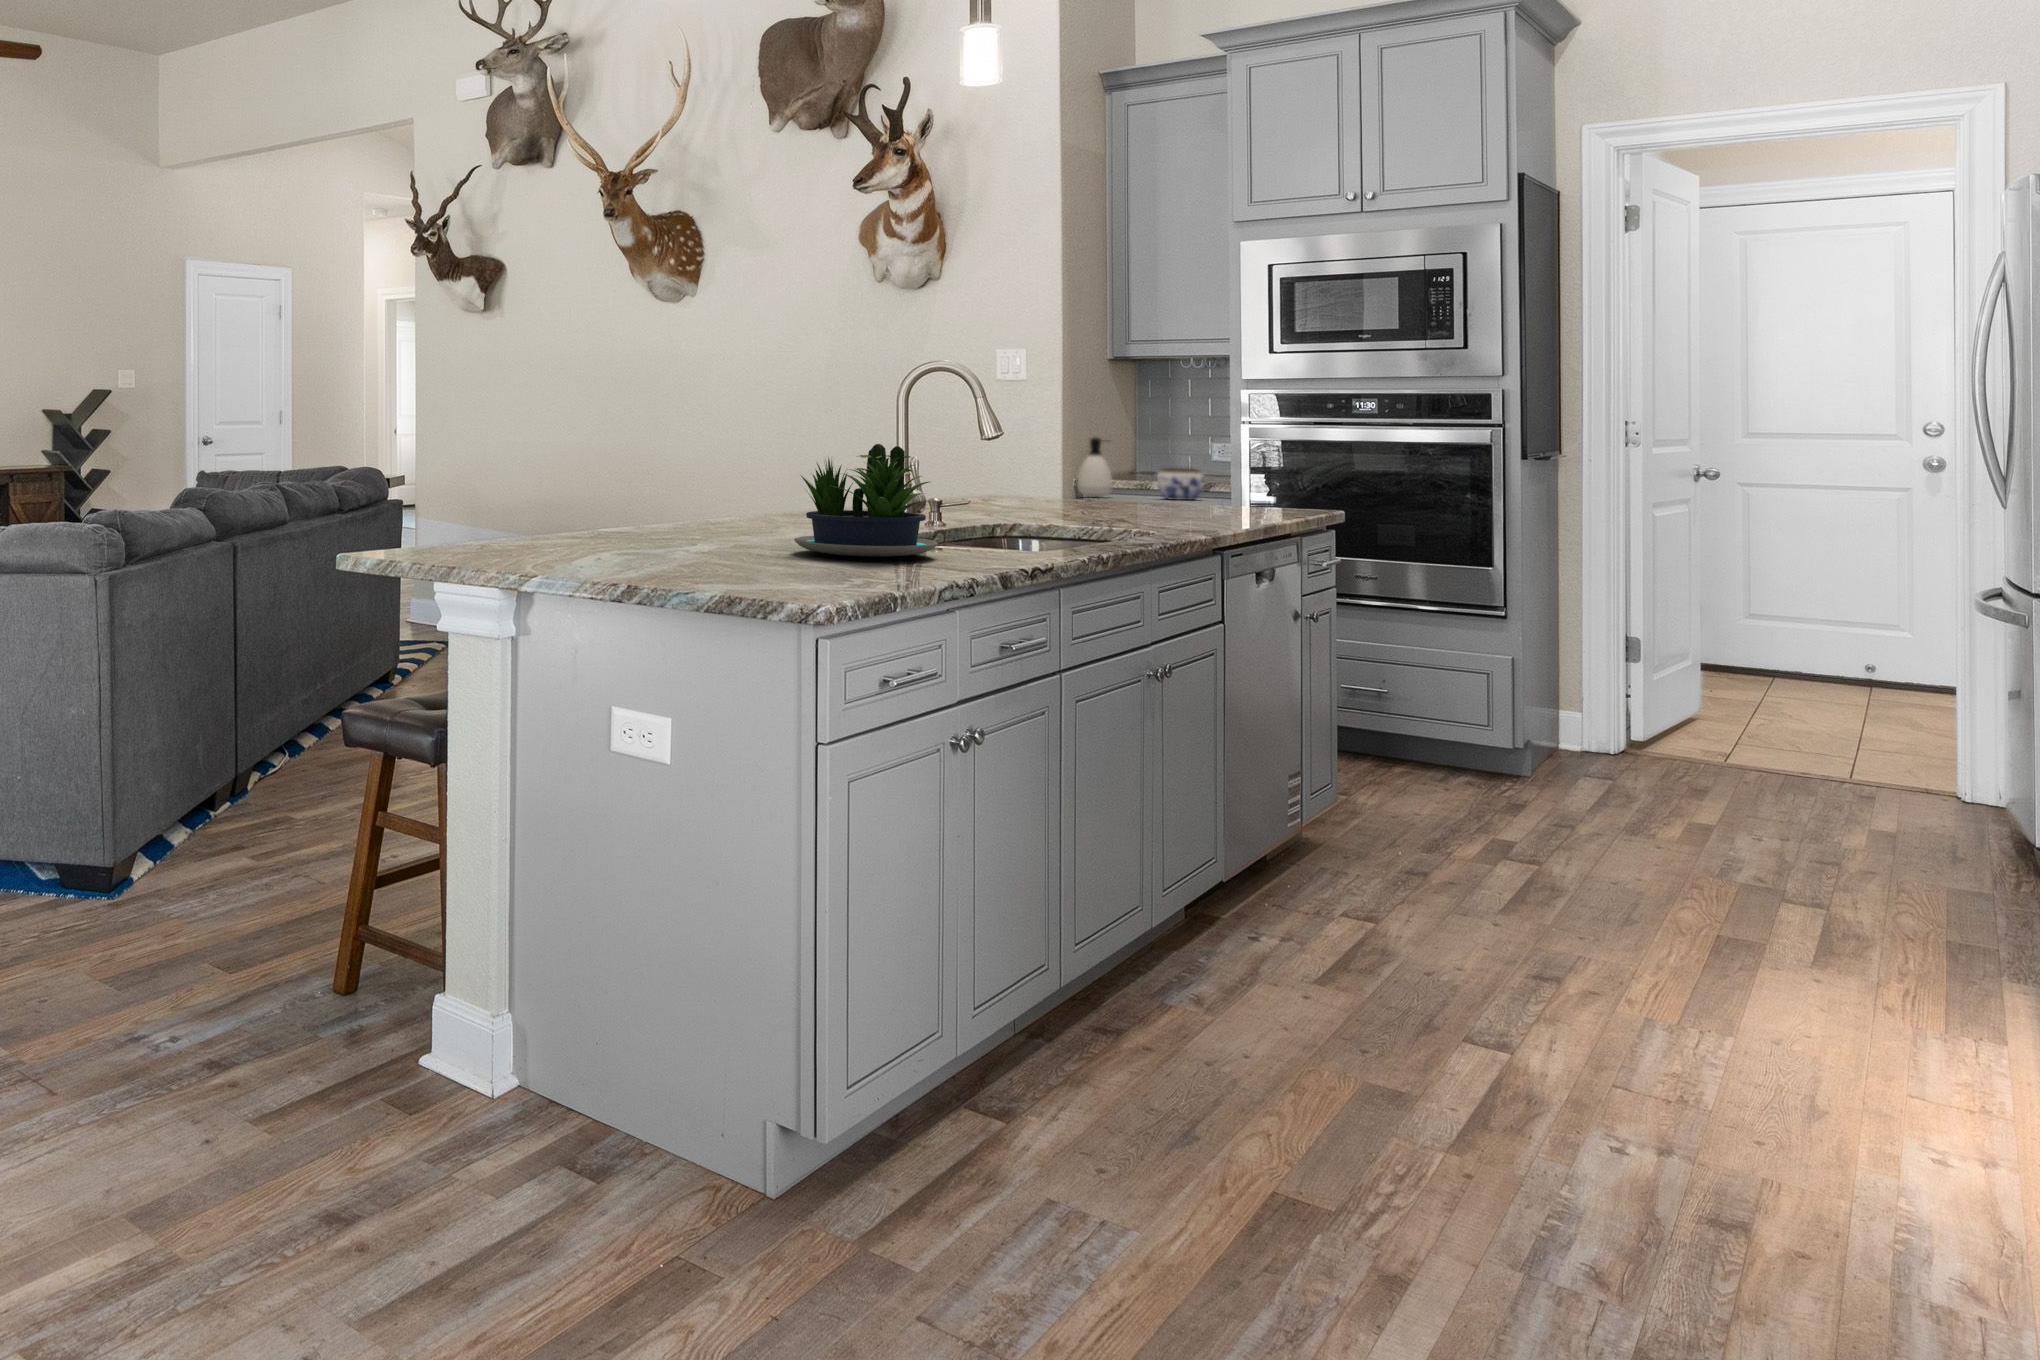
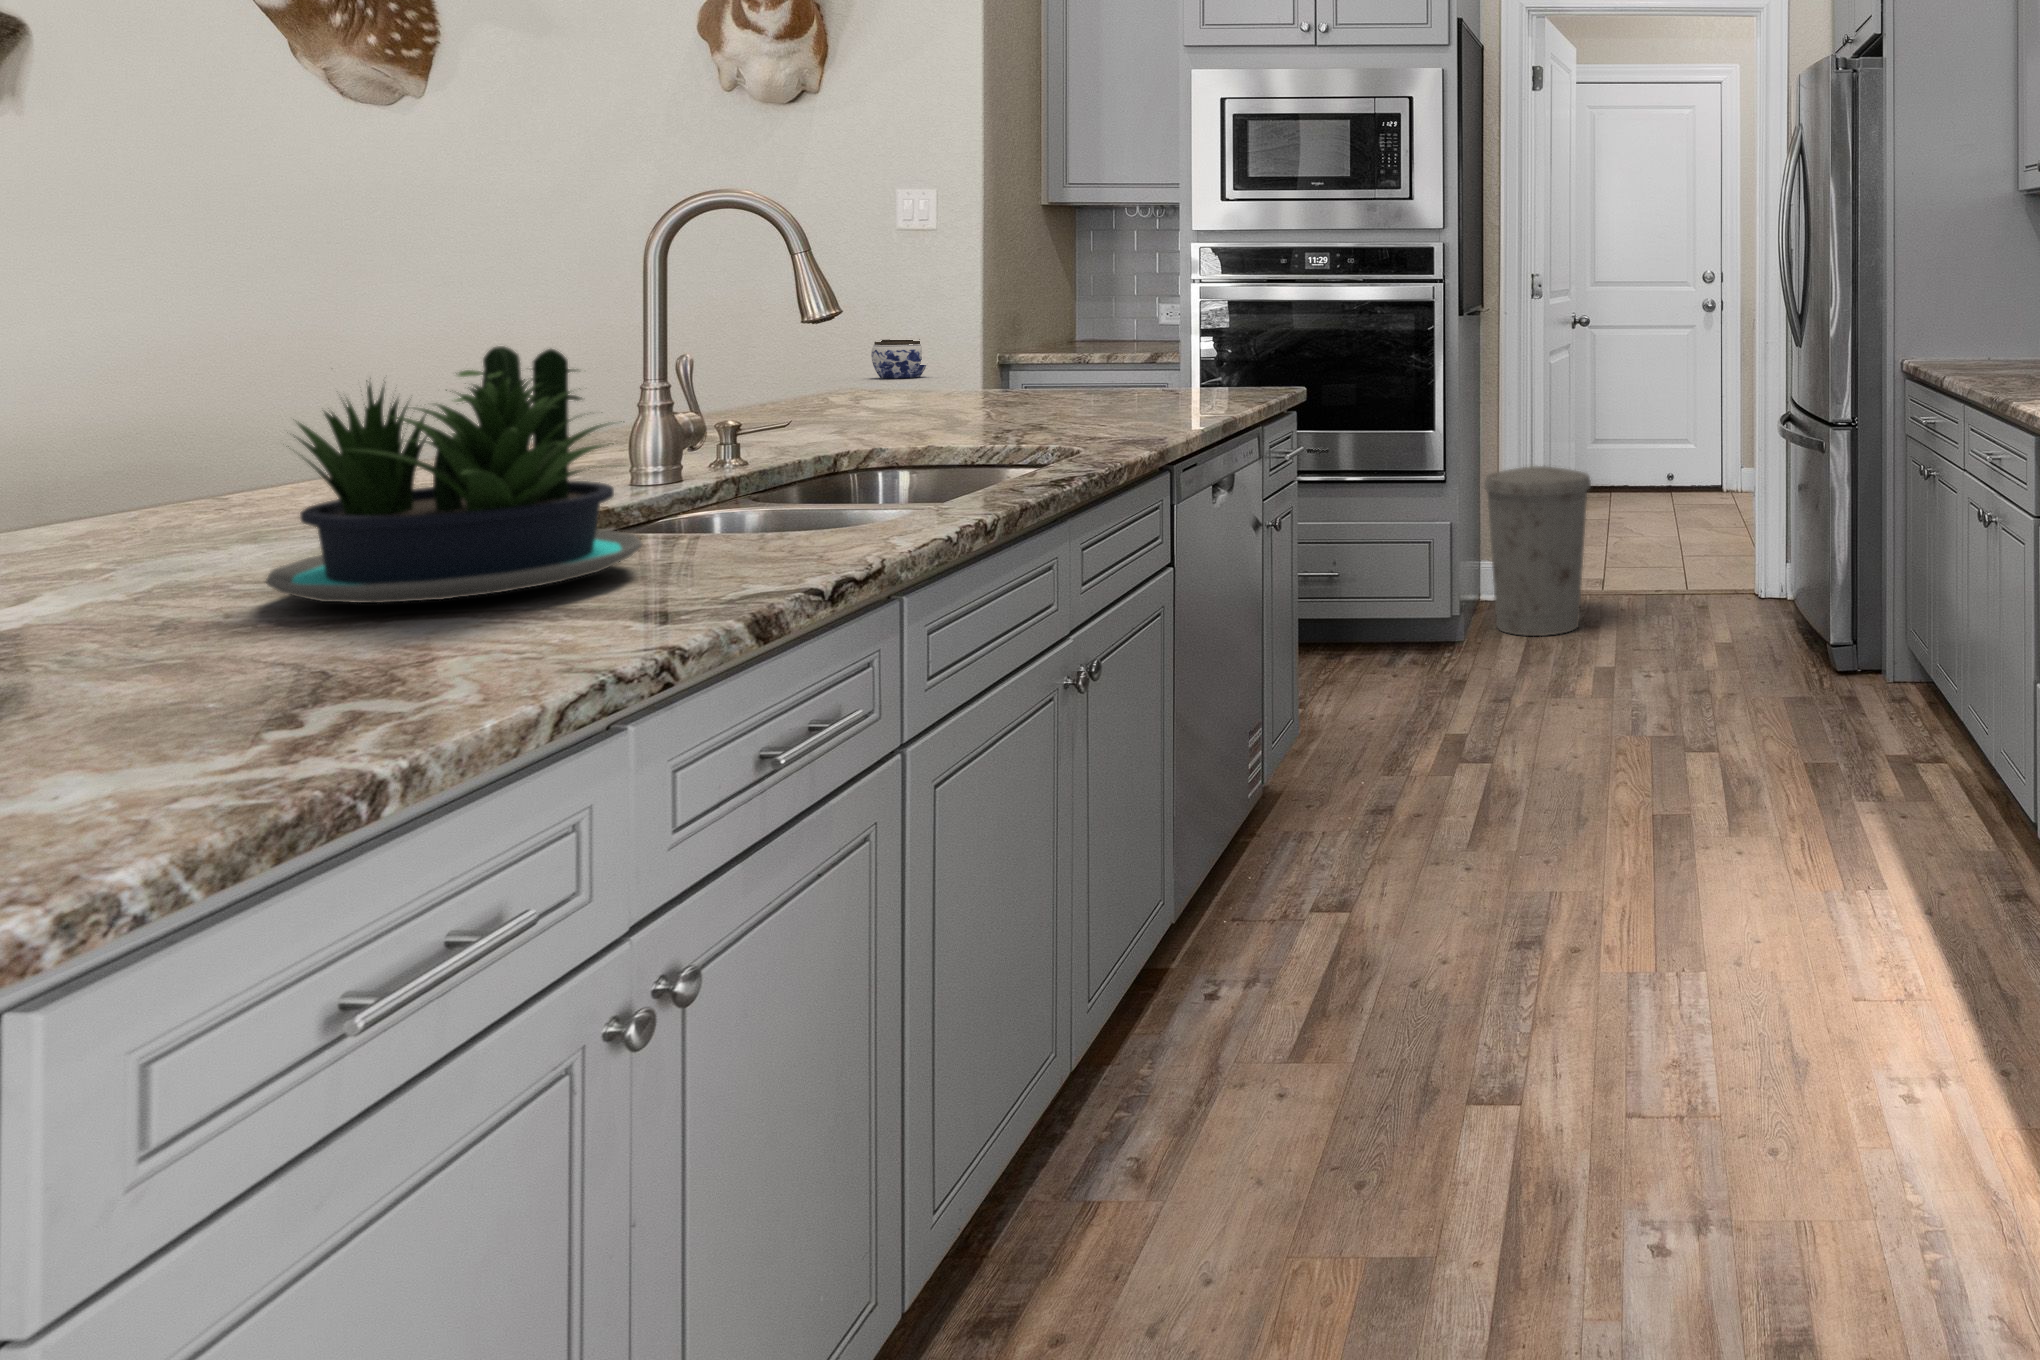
soap dispenser: present [1078,437,1112,497] -> none [1006,300,1049,374]
jar: present [1157,468,1204,500] -> present [871,339,926,379]
trash can: none [1558,616,1699,788] -> present [1484,466,1591,636]

